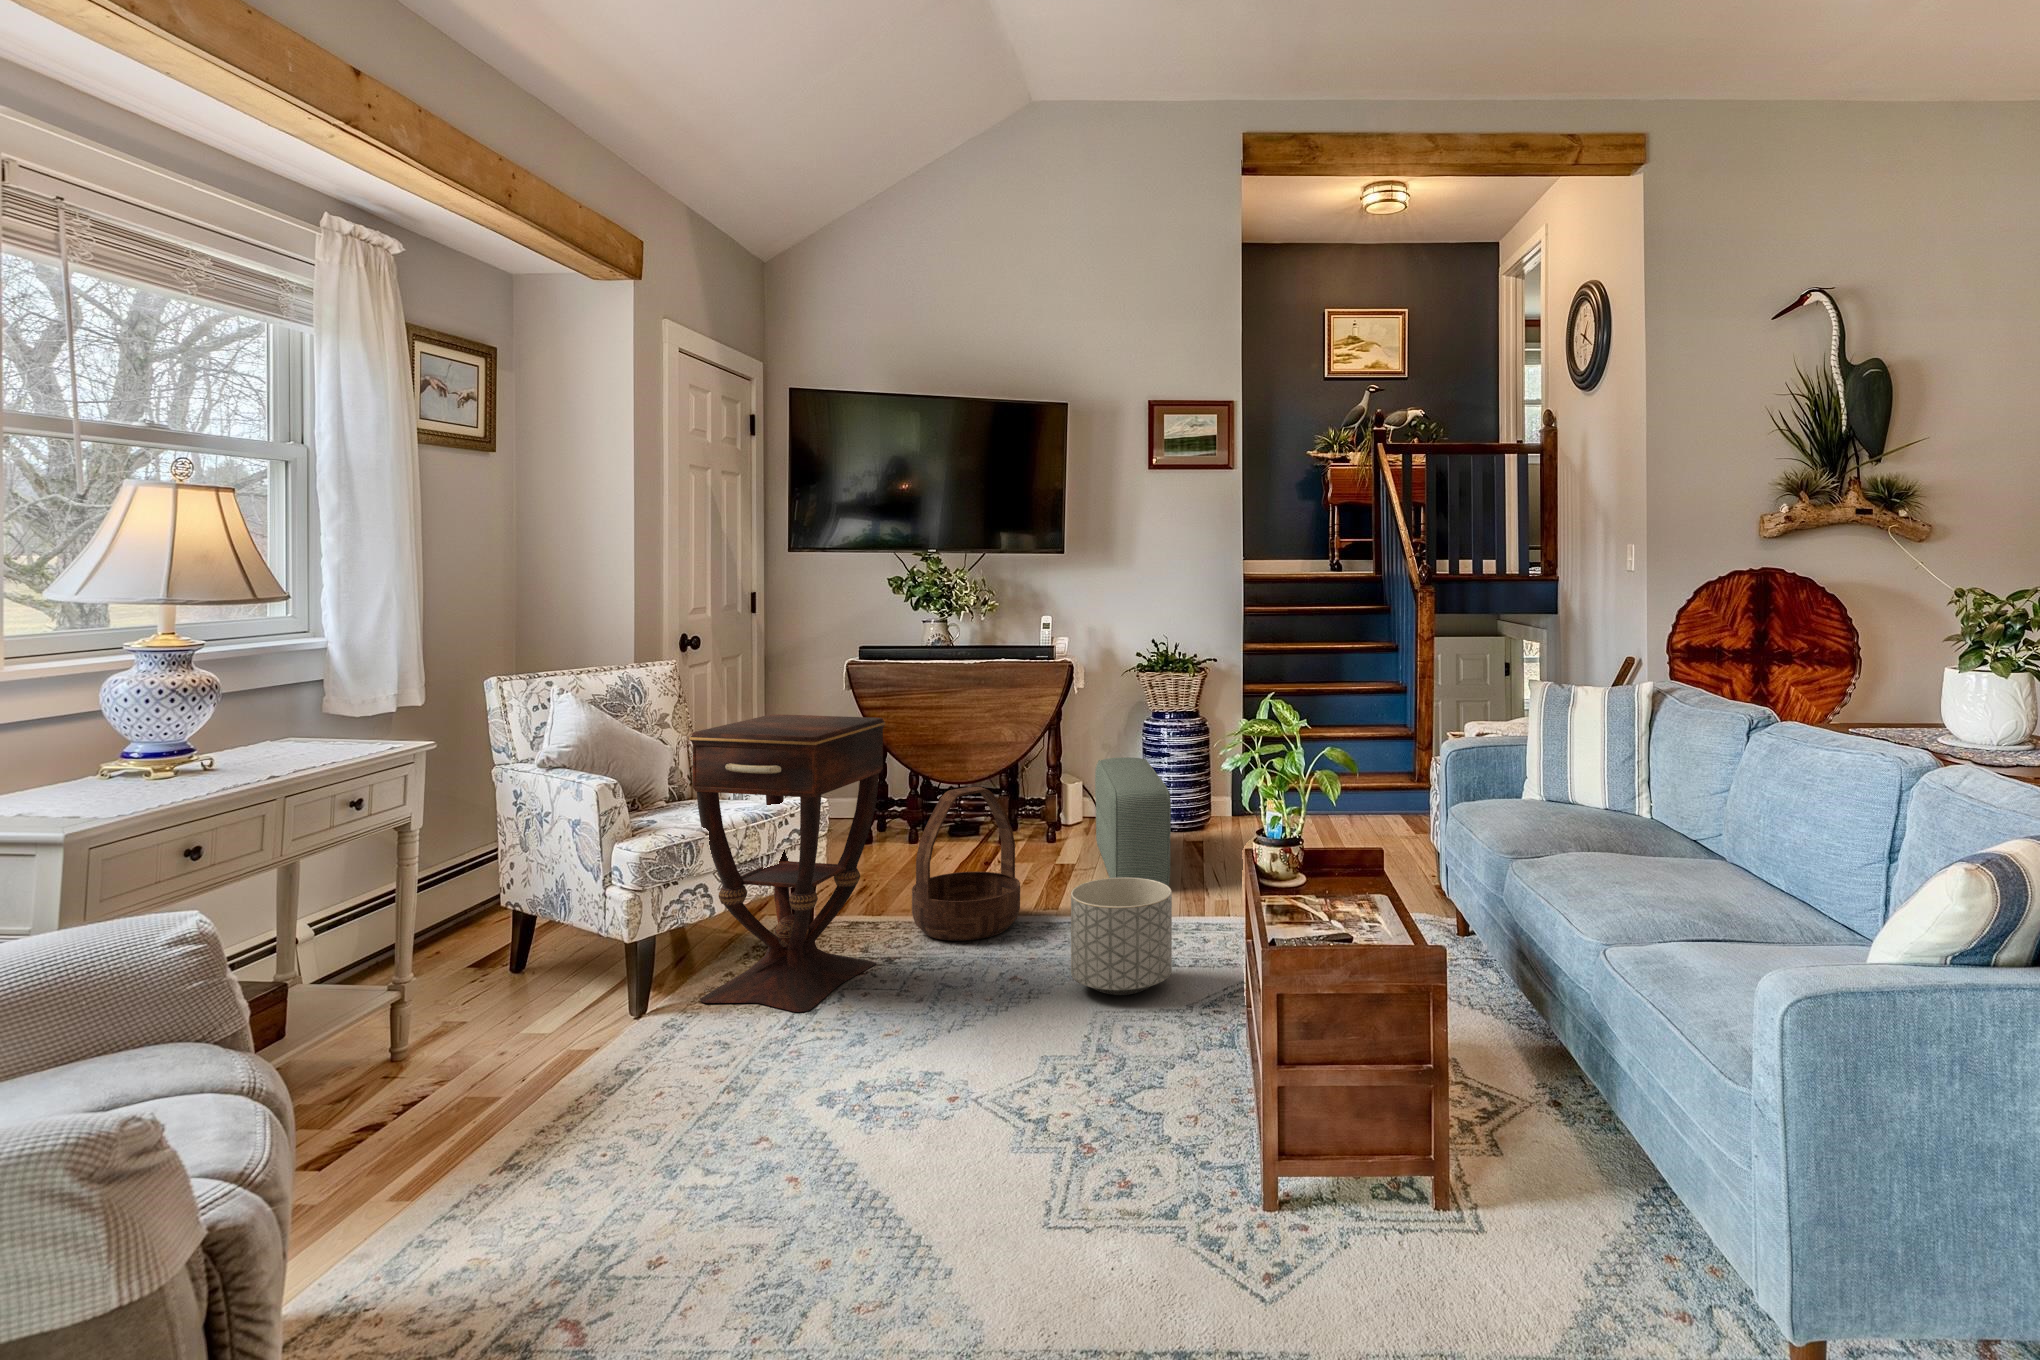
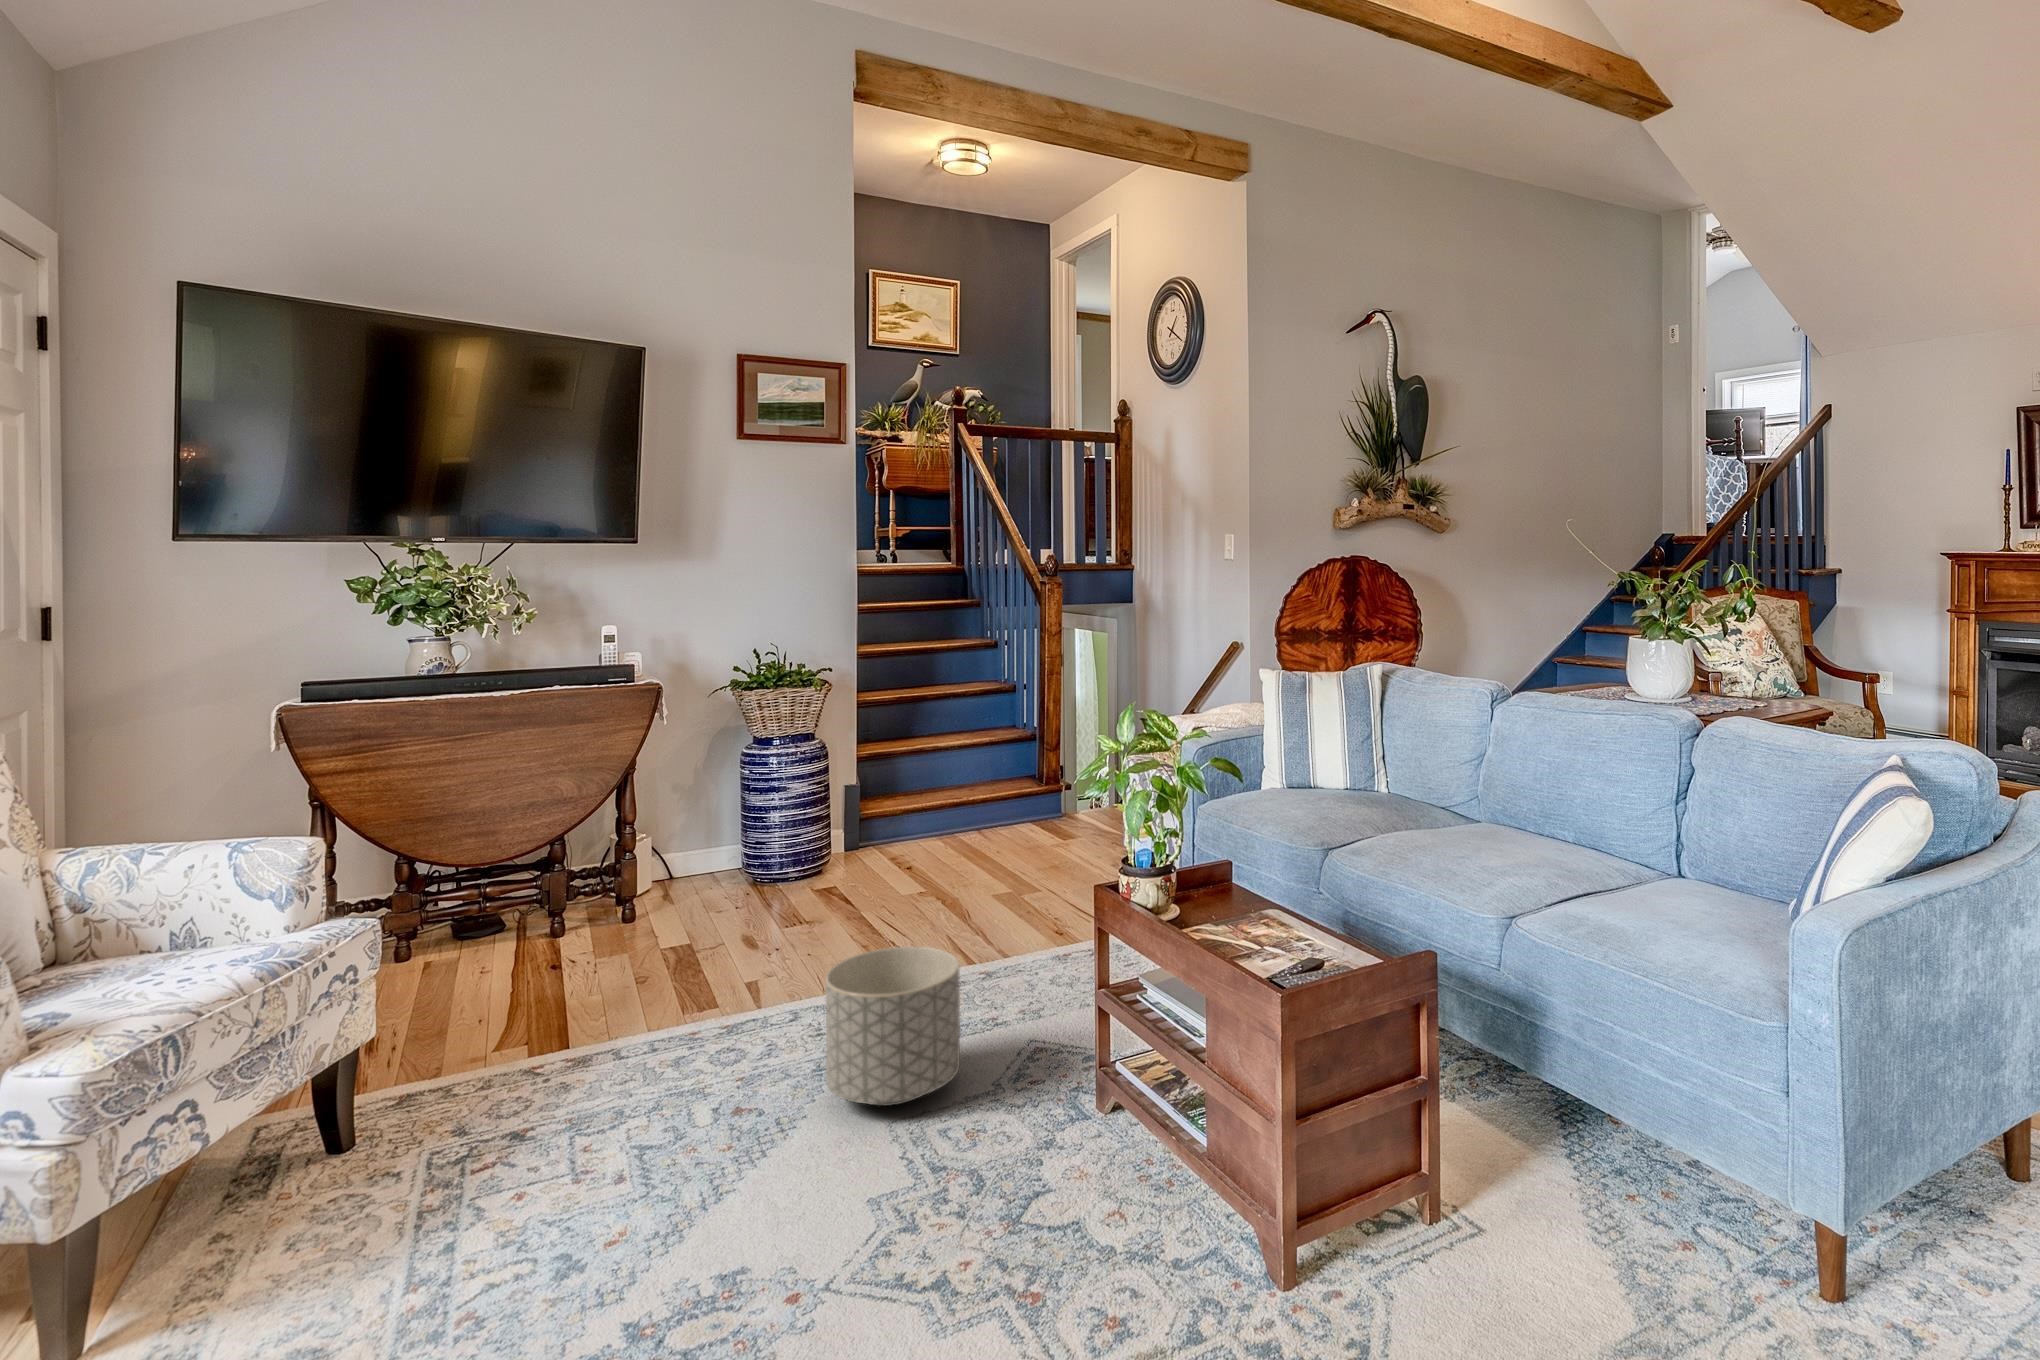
side table: present [690,714,885,1012] -> none [157,782,507,1304]
pouf: present [1095,758,1171,886] -> none [706,794,850,964]
basket: present [912,787,1020,941] -> none [517,861,686,1086]

